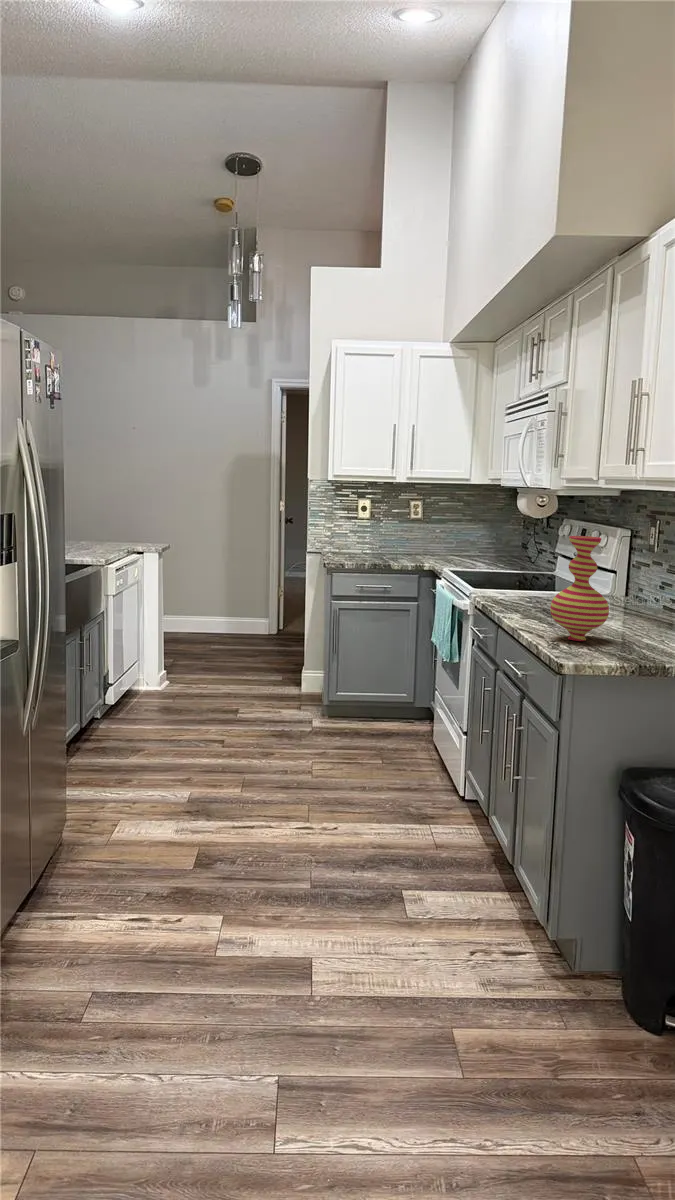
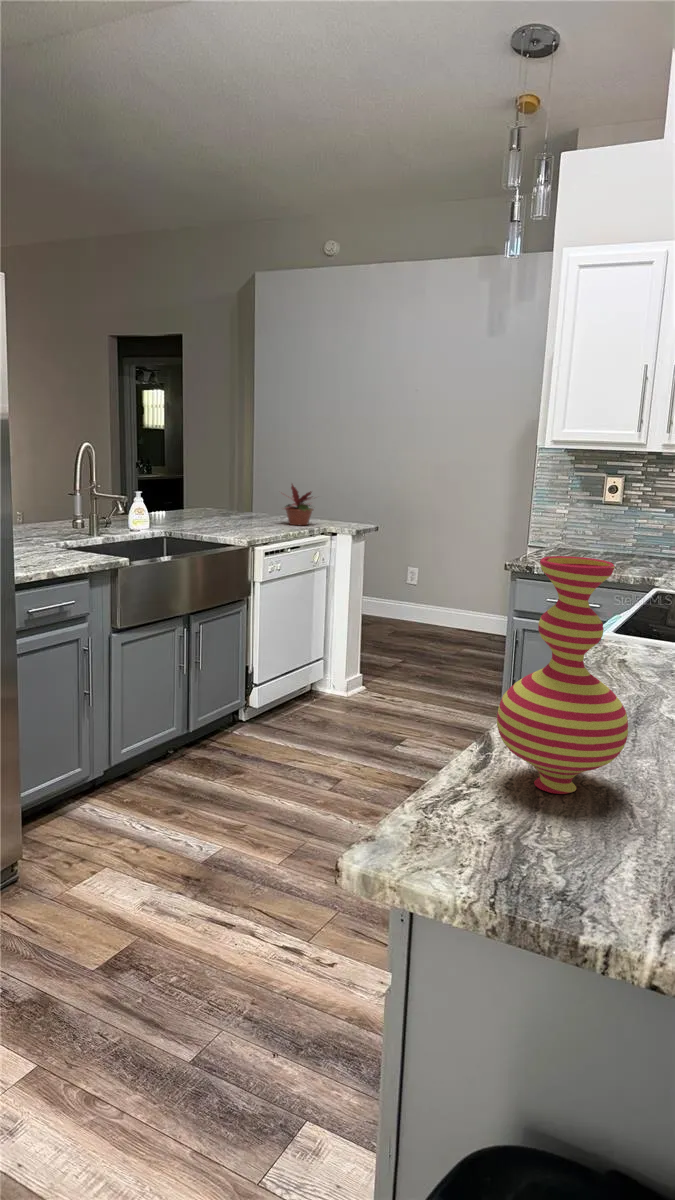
potted plant: none [90,509,132,546] -> present [284,484,313,525]

